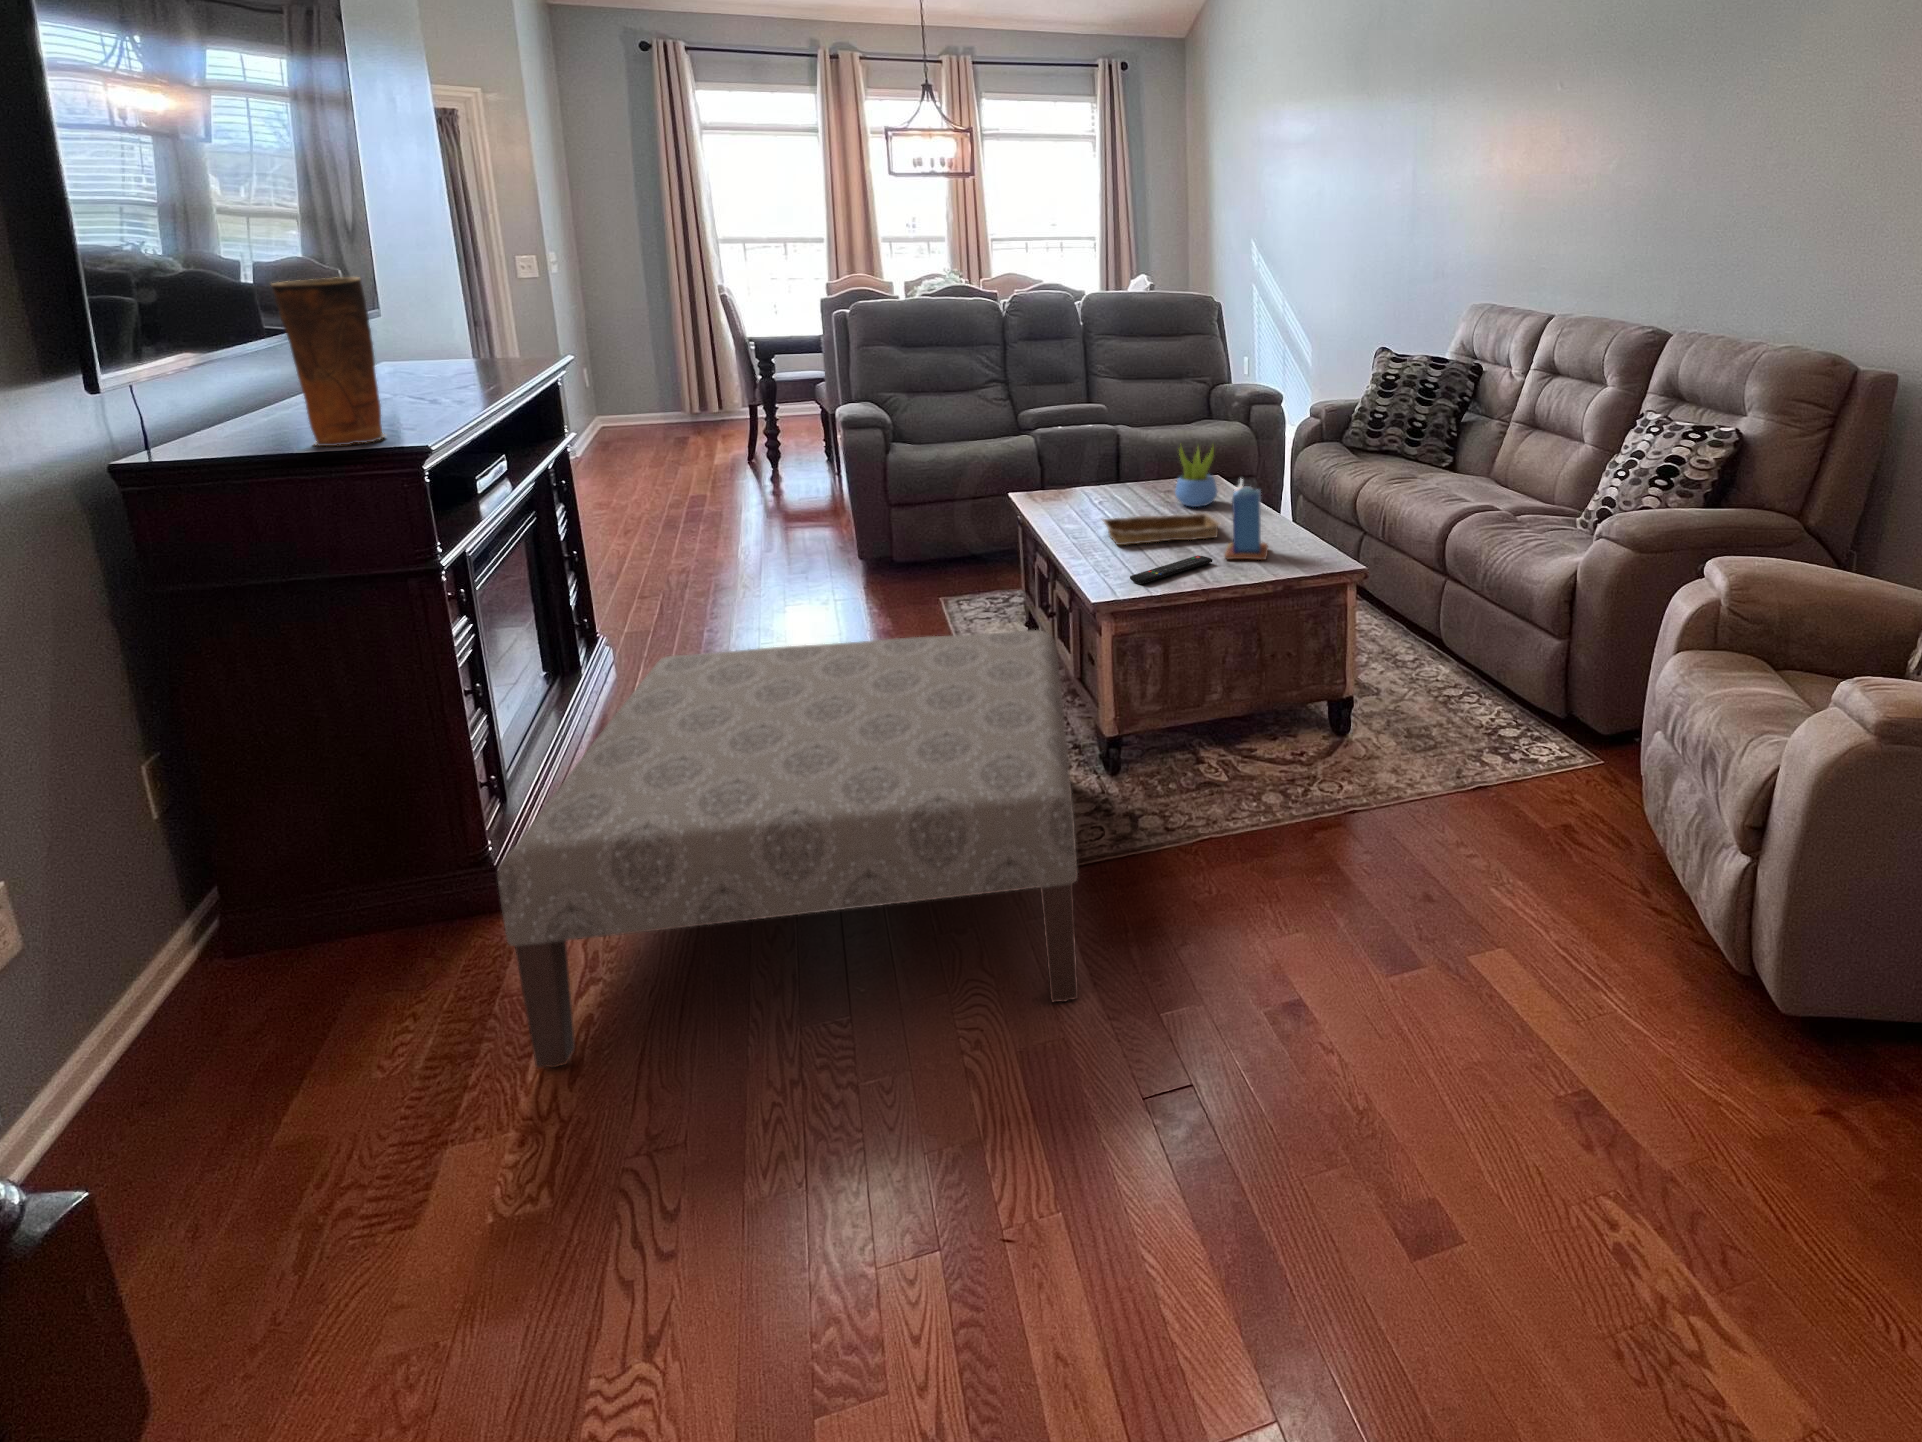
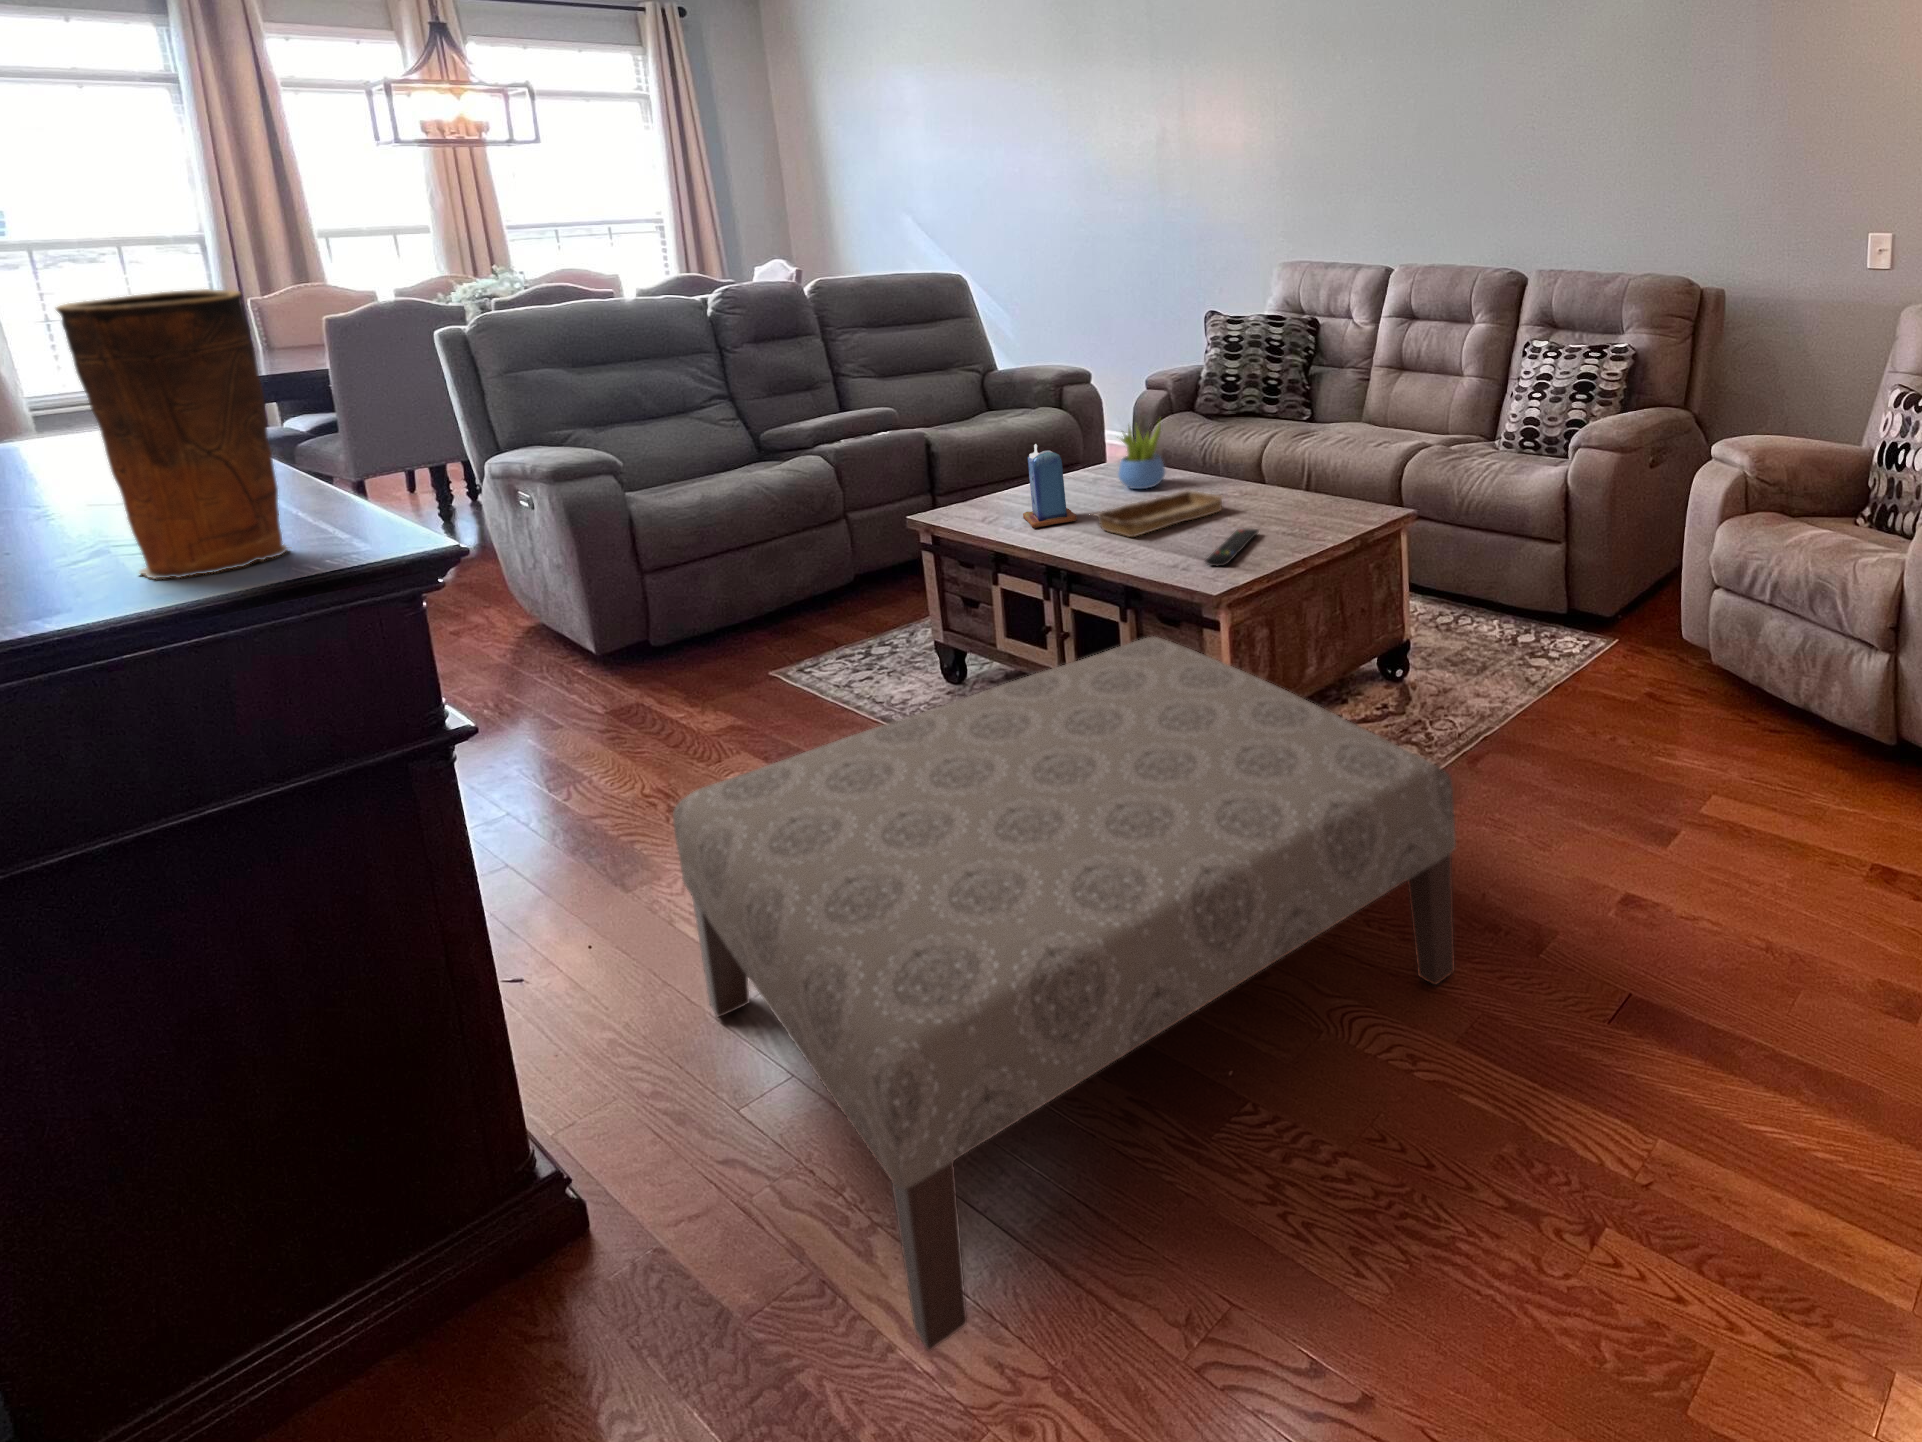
candle: present [1225,480,1268,560] -> present [1023,444,1077,528]

